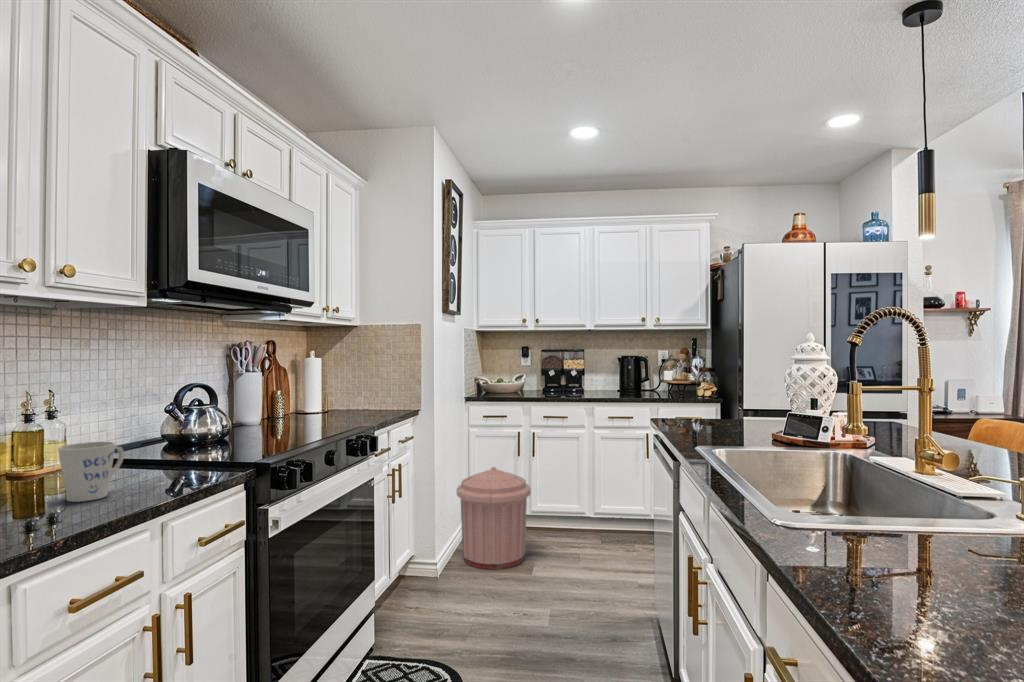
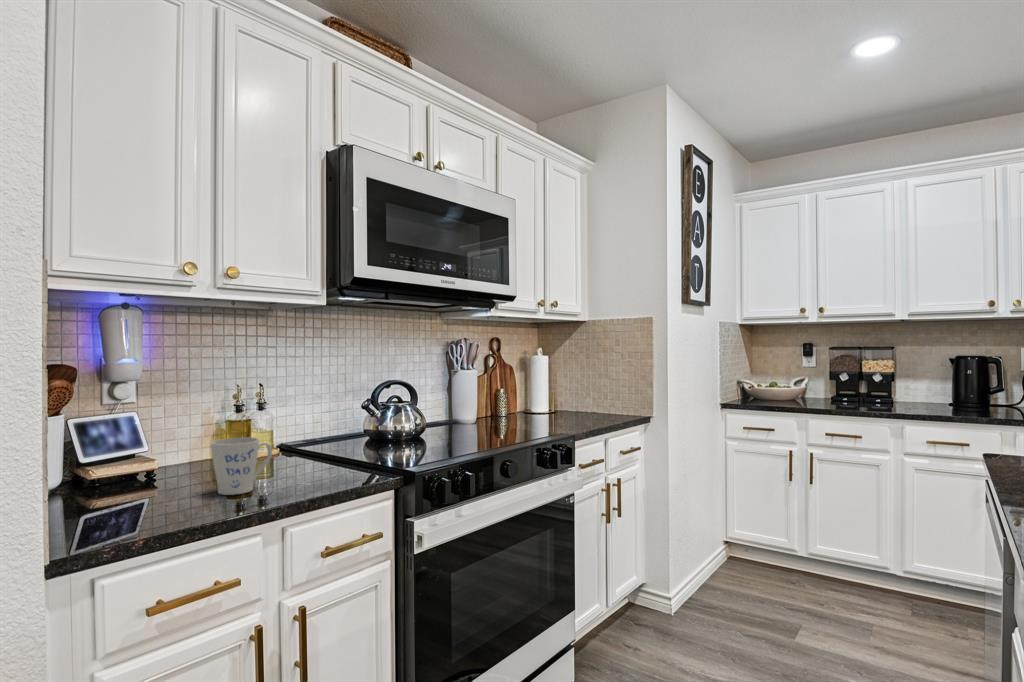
trash can: present [457,467,531,570] -> none [701,492,799,621]

